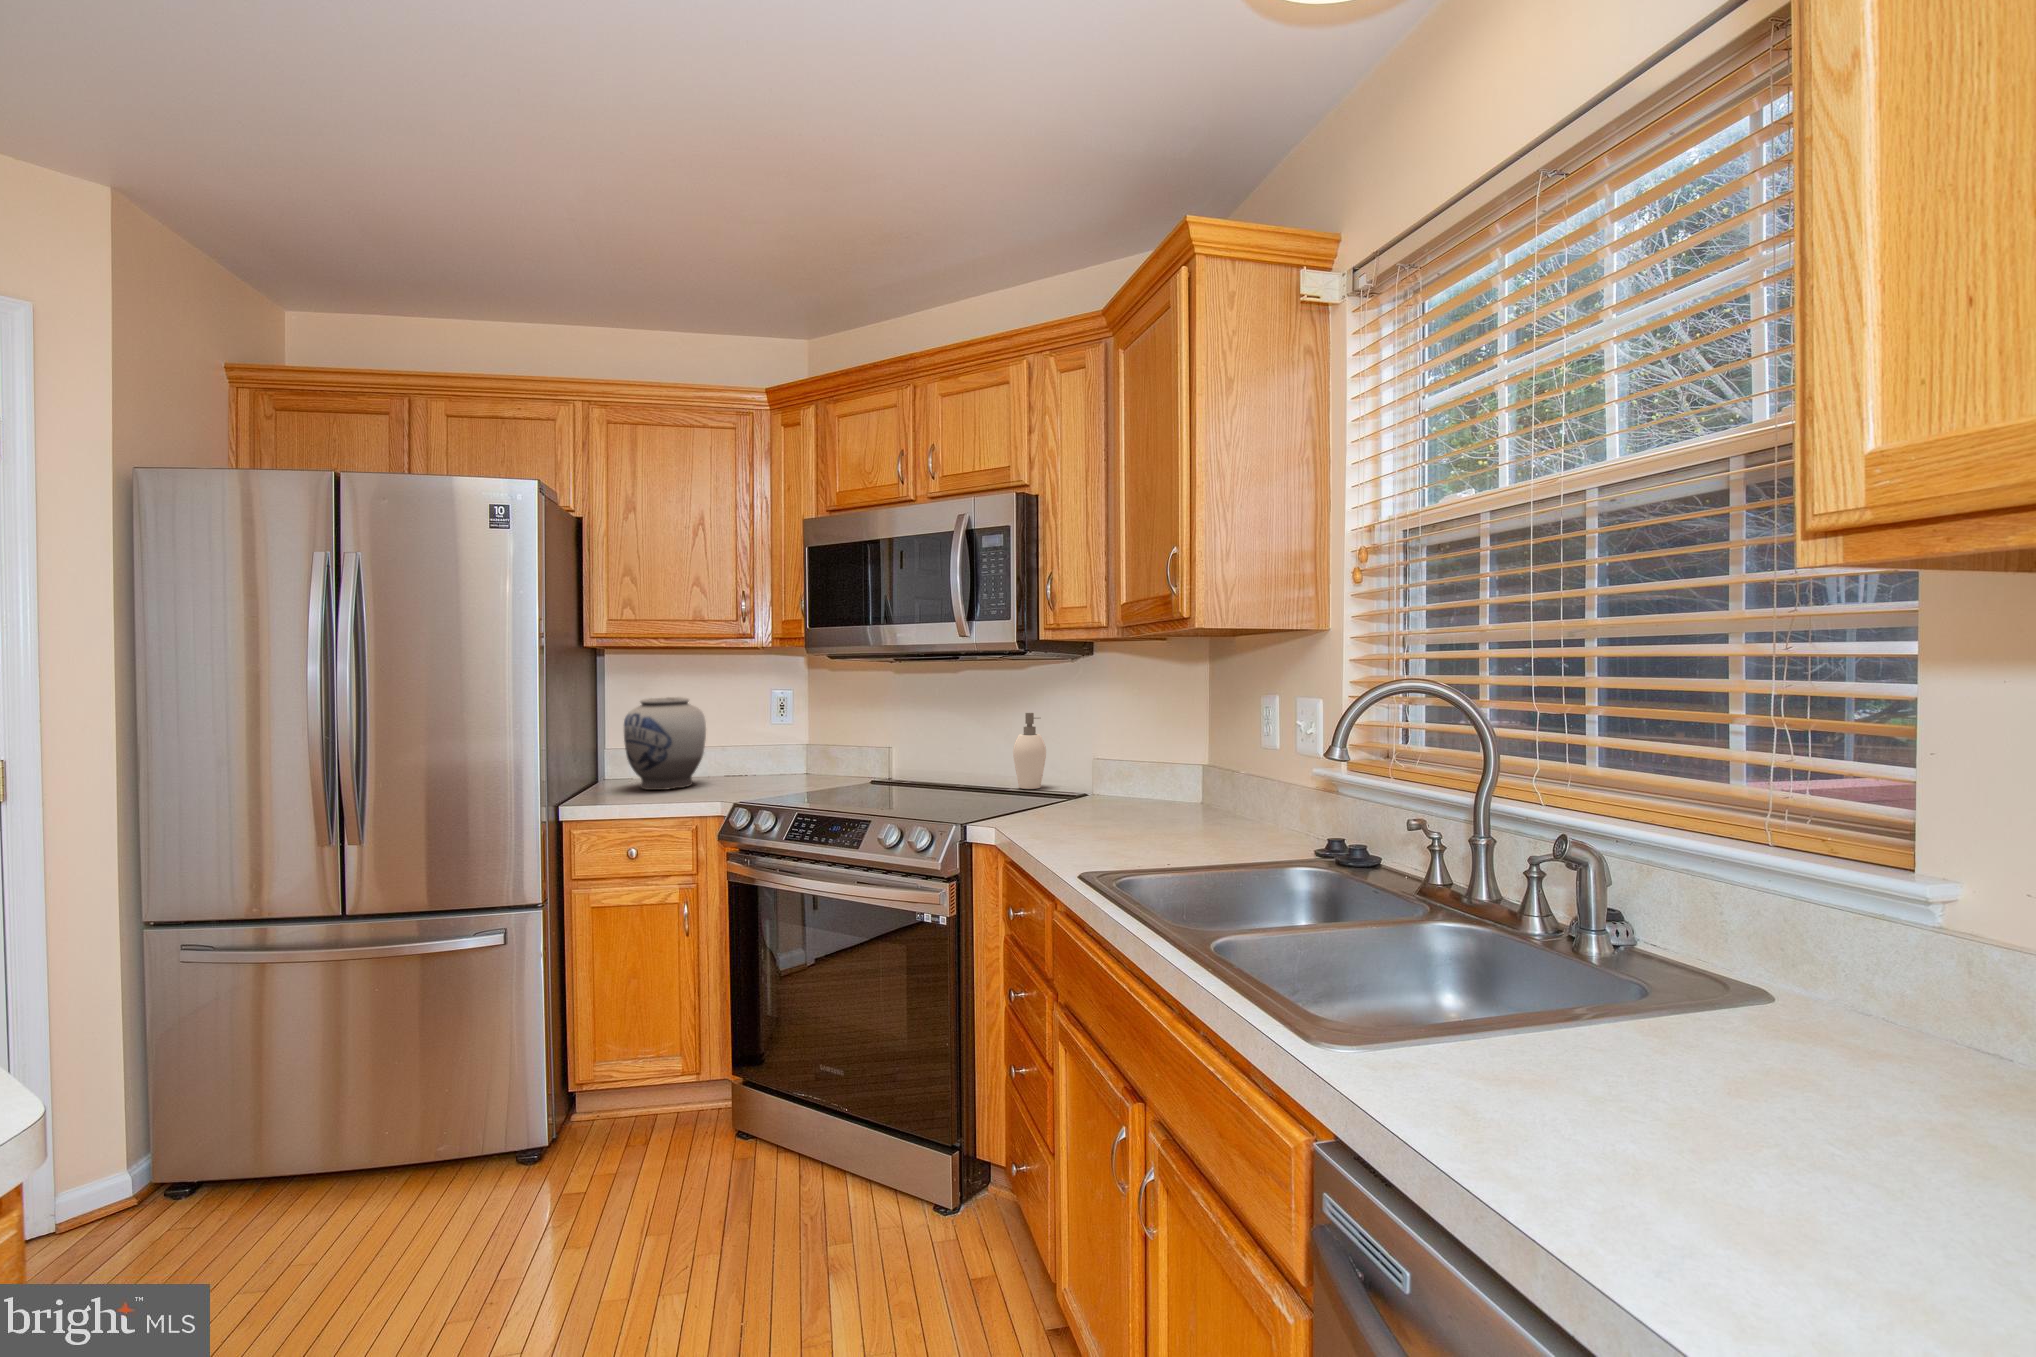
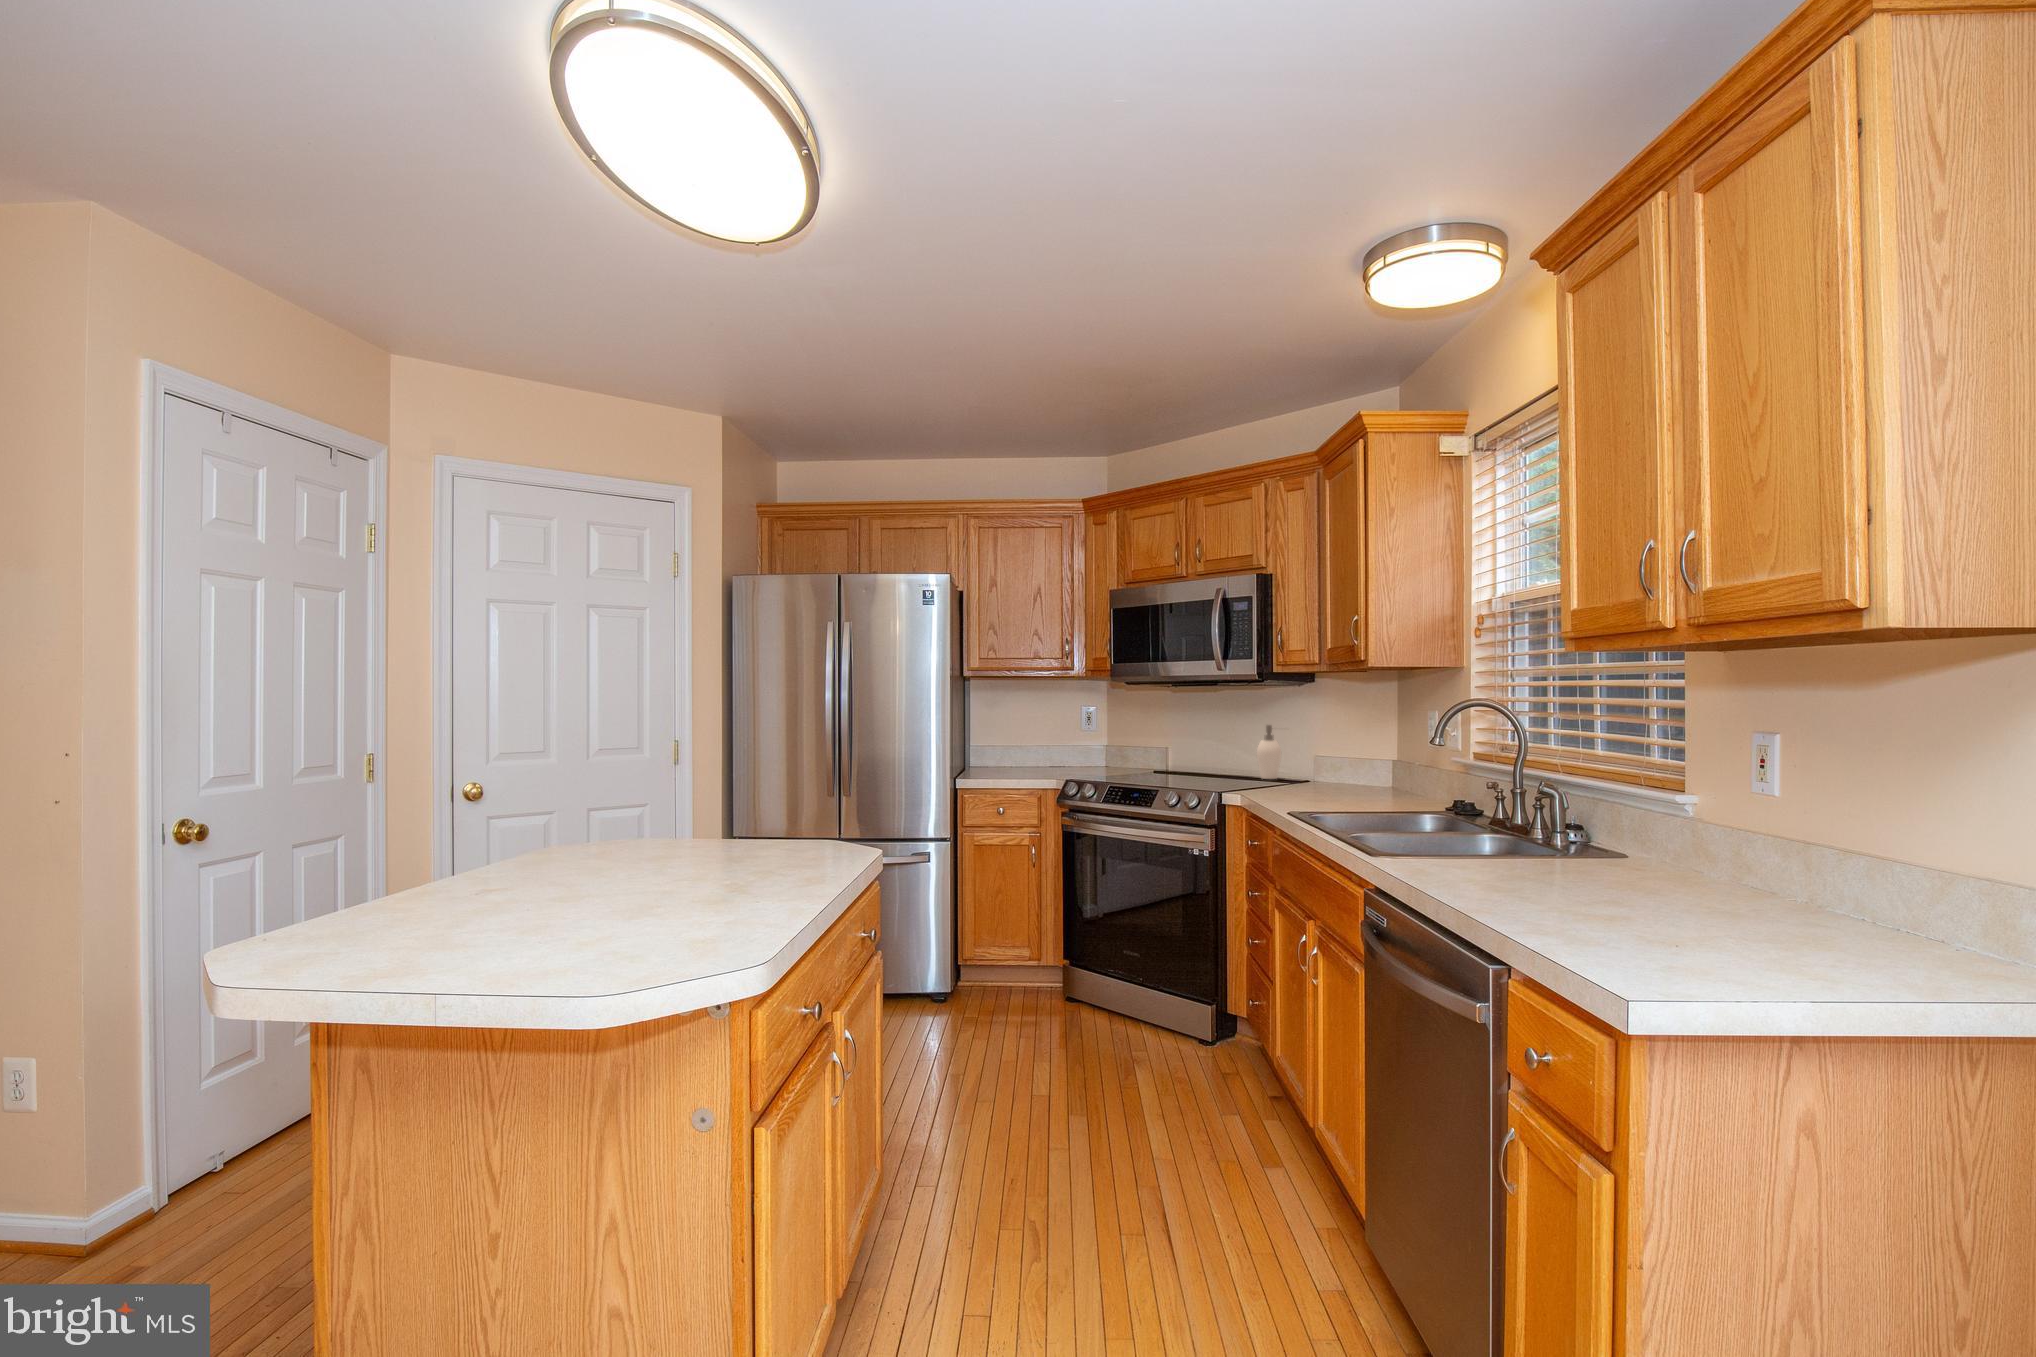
vase: present [624,697,706,790] -> none [987,712,1039,773]

